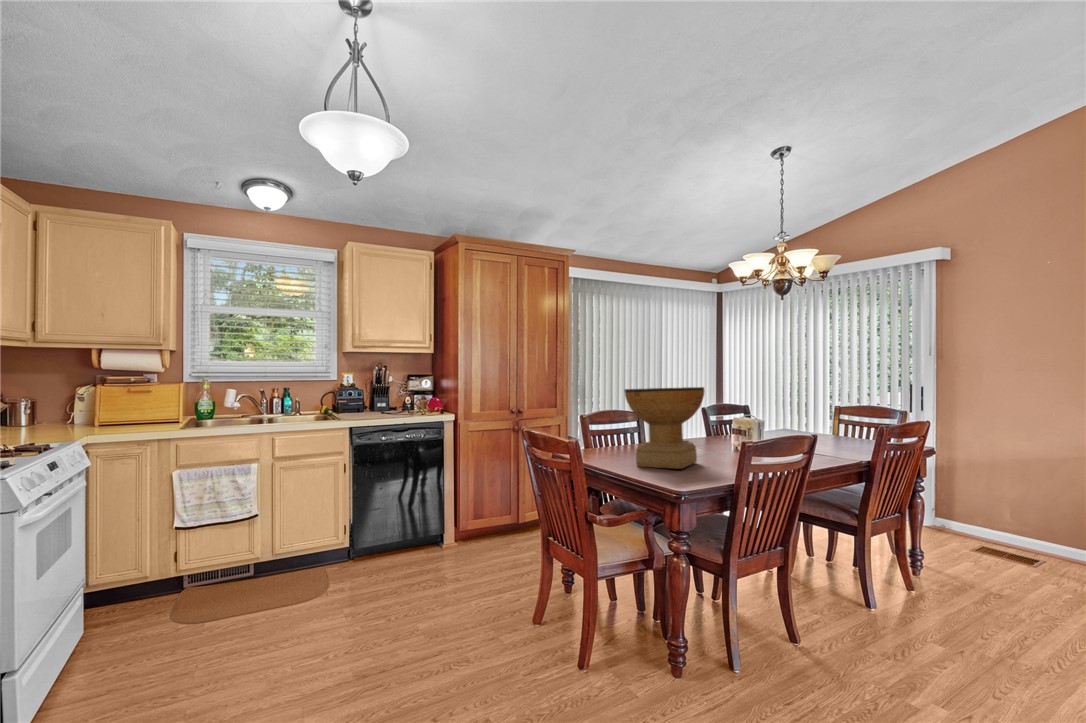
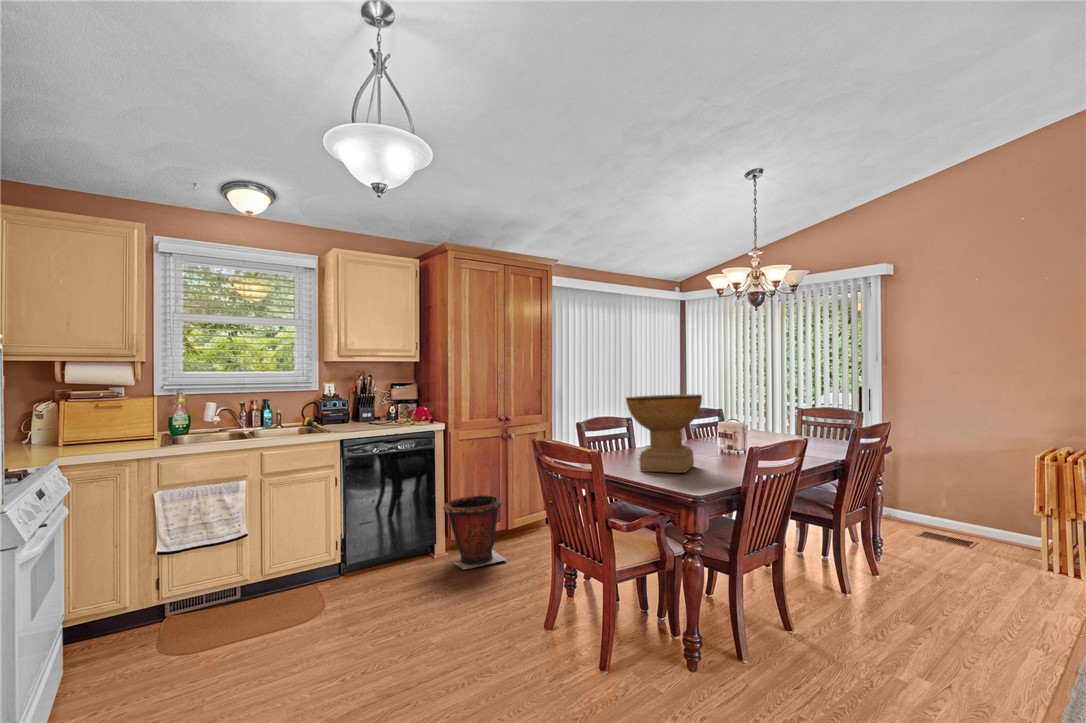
waste bin: none [452,487,514,562] -> present [443,495,506,569]

